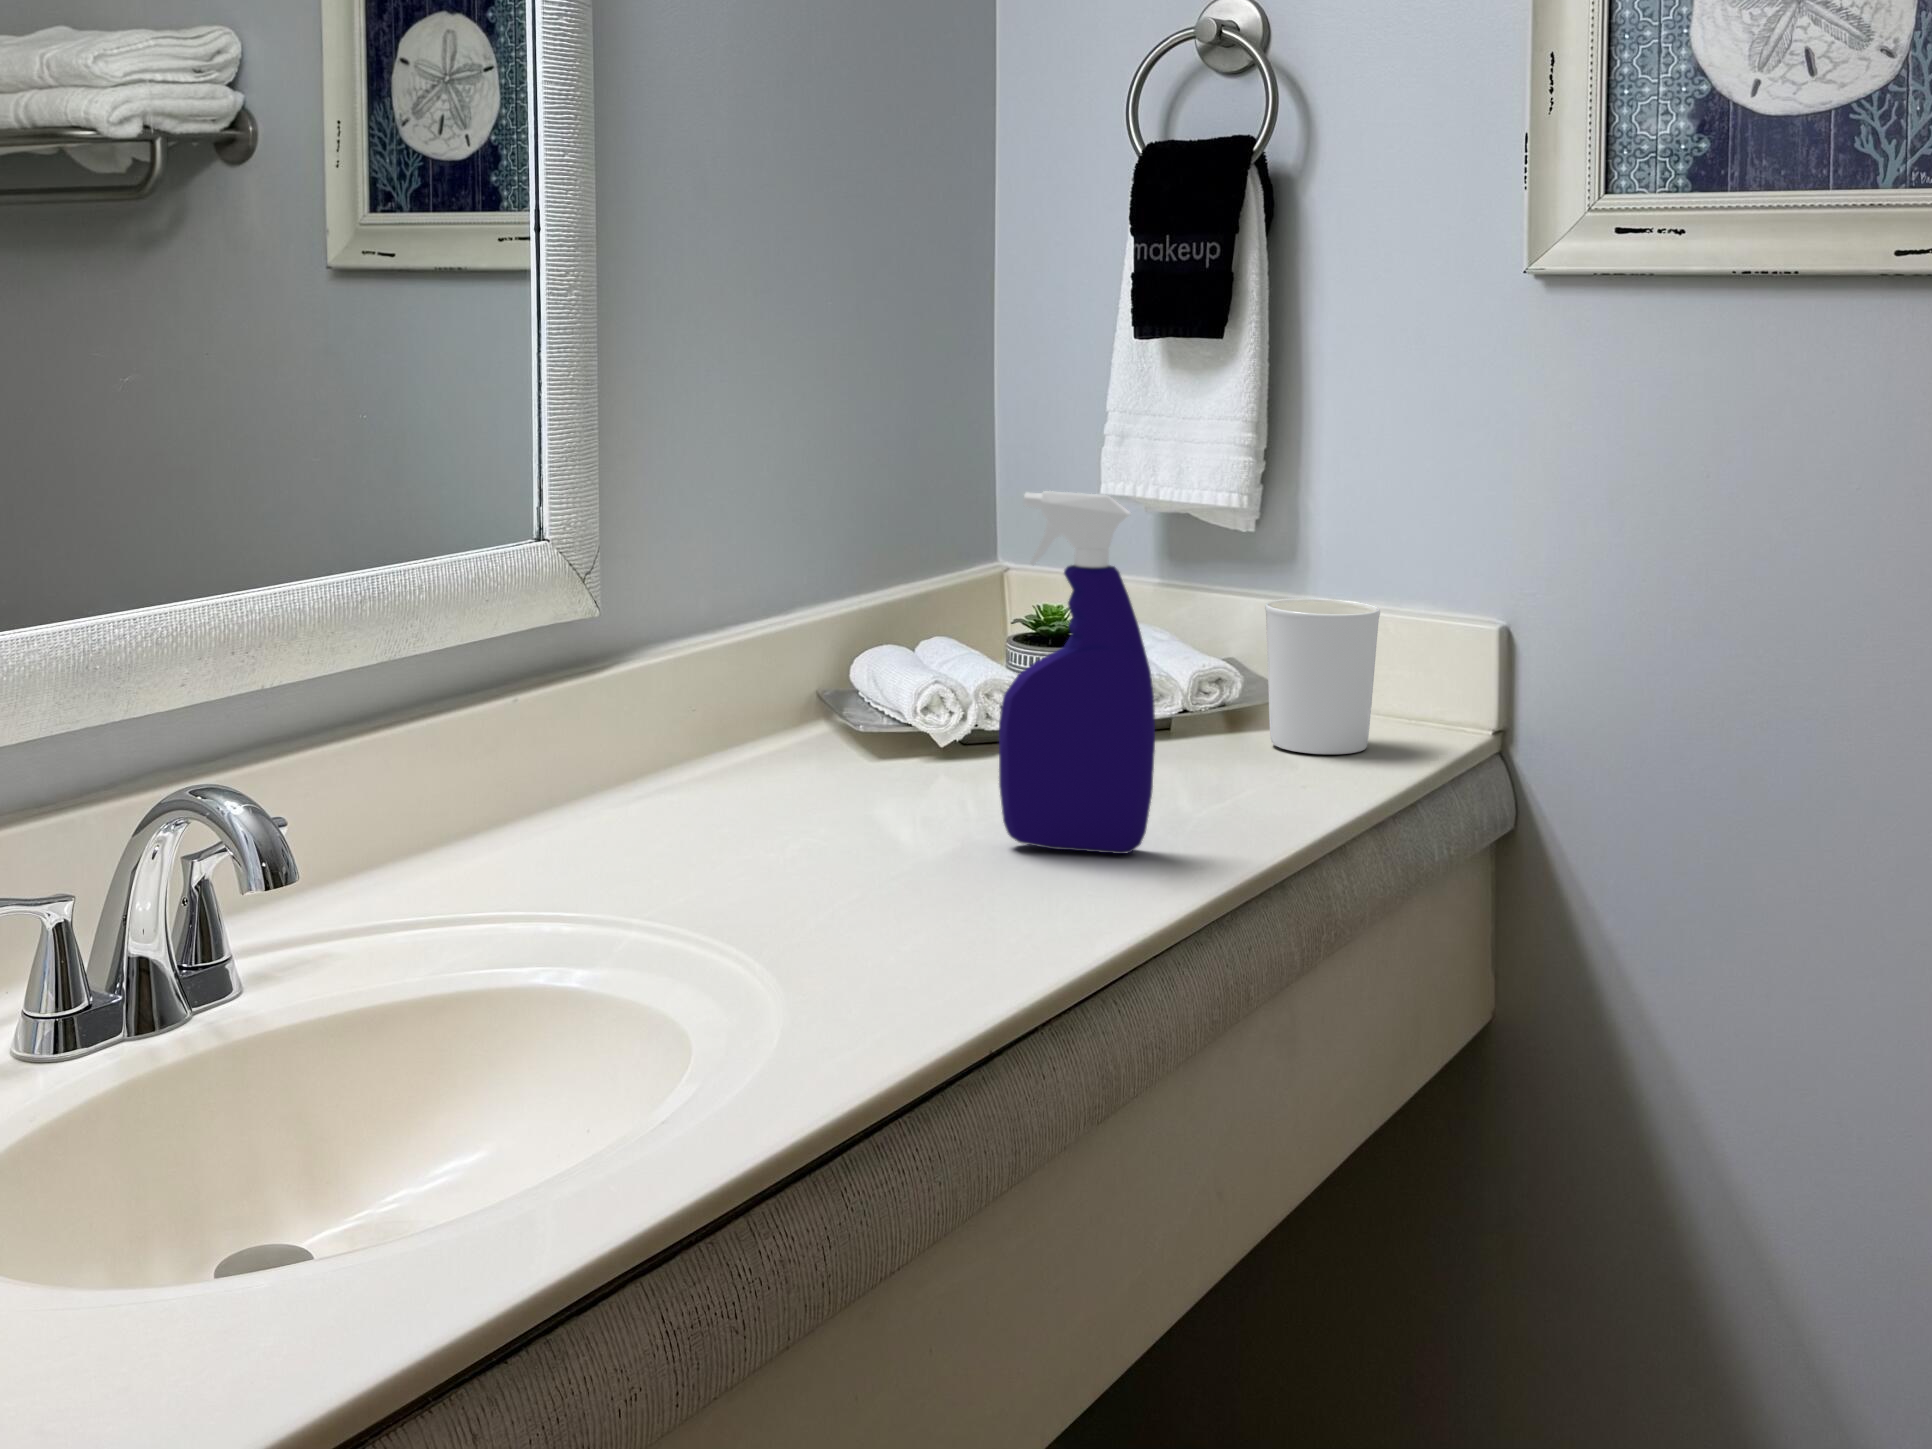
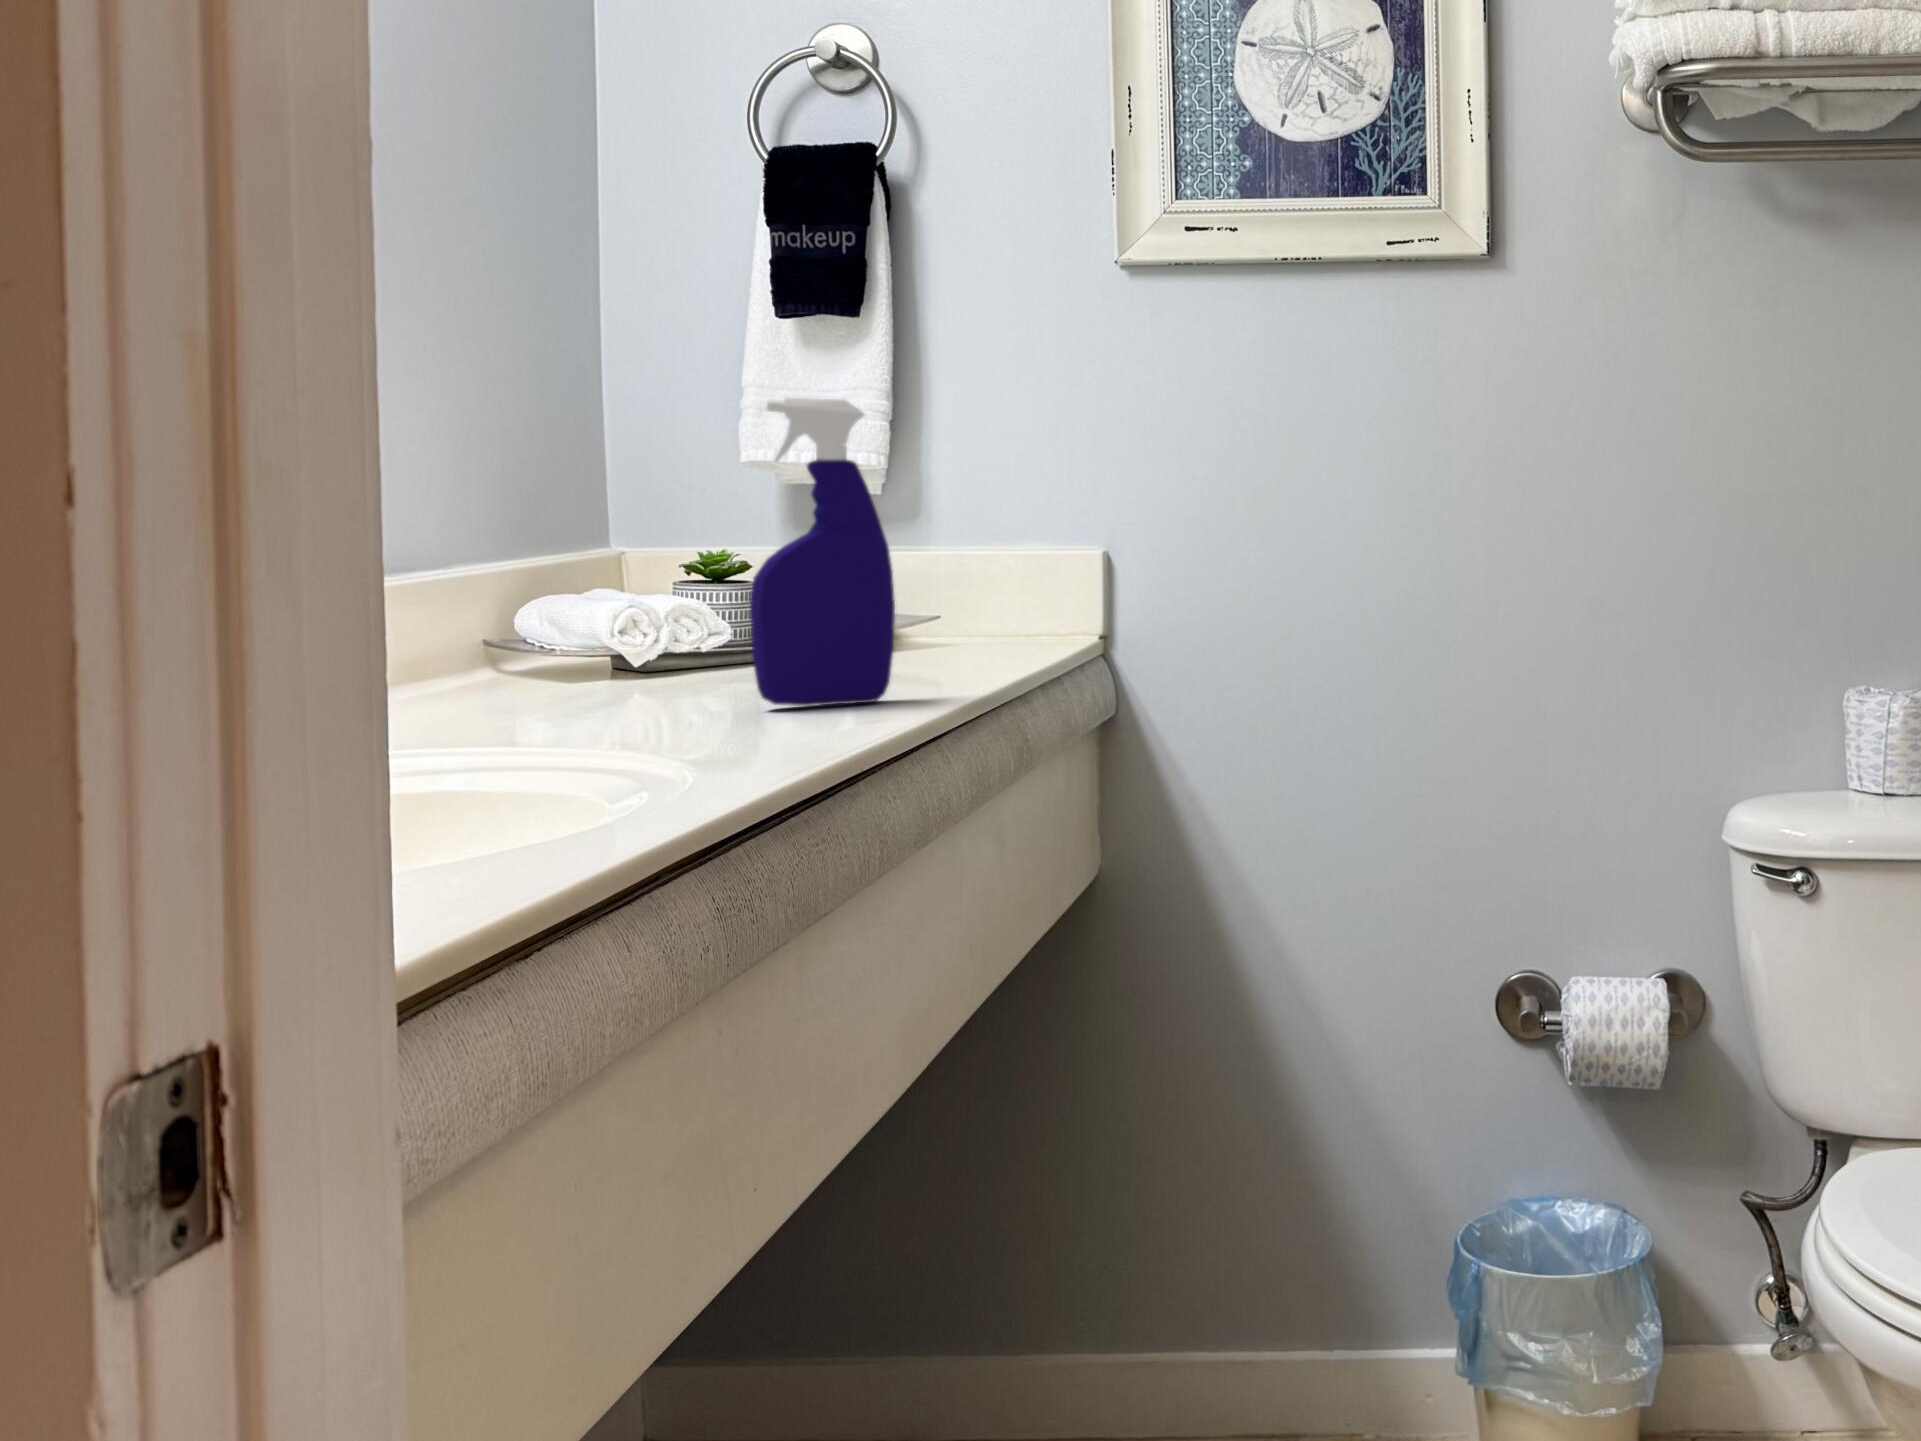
candle holder: present [1265,598,1380,754] -> none [915,531,1012,652]

